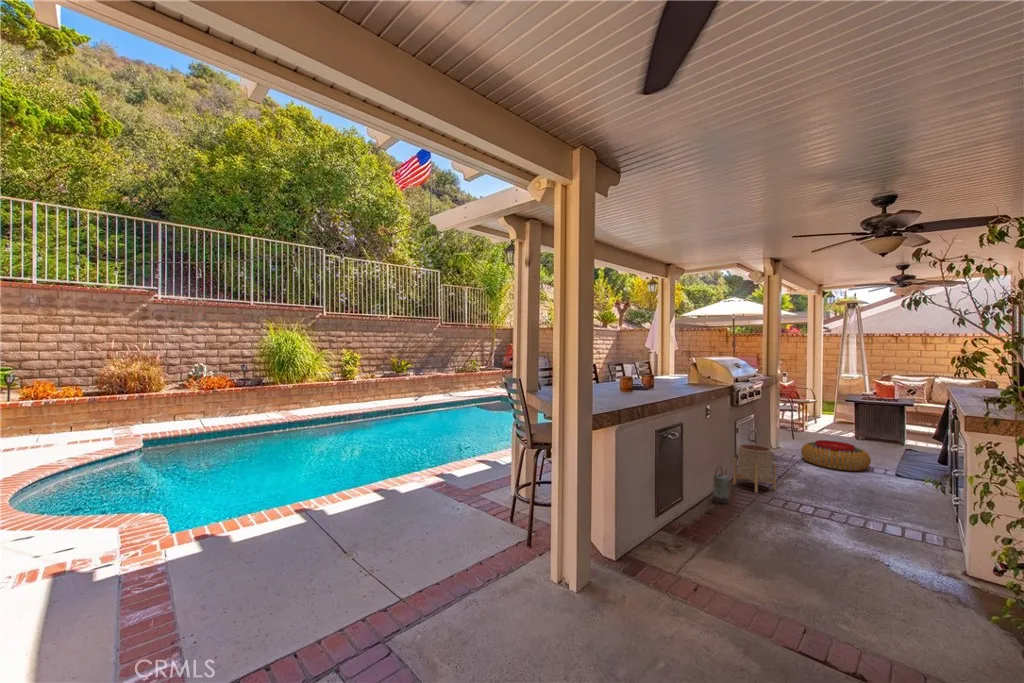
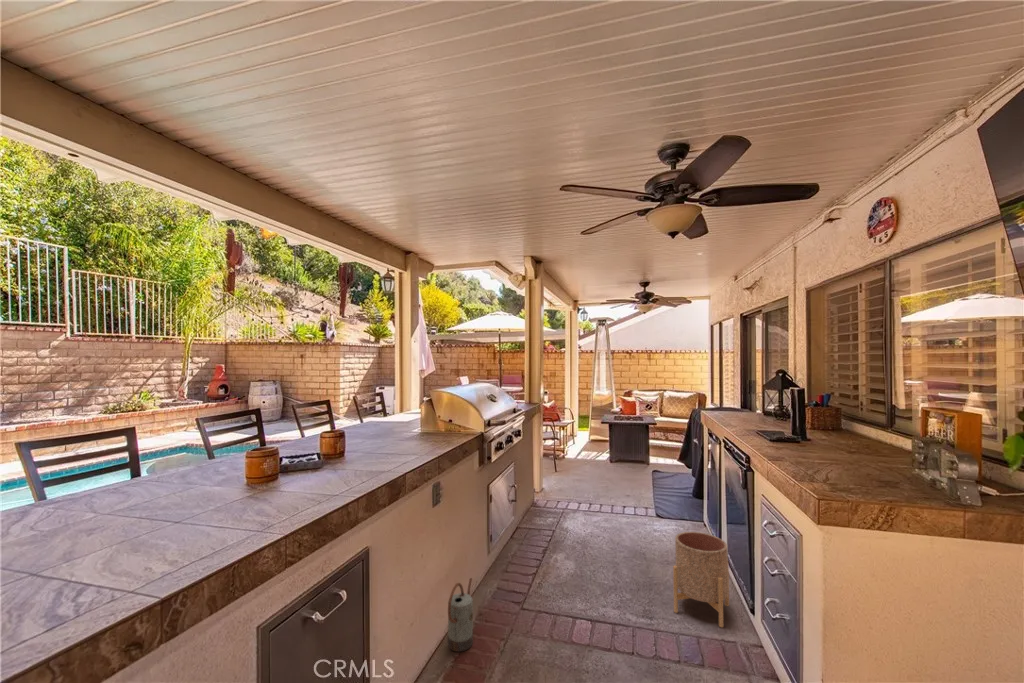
pouf: present [801,440,871,471] -> none [566,478,634,518]
planter: present [733,444,776,493] -> present [673,532,729,628]

